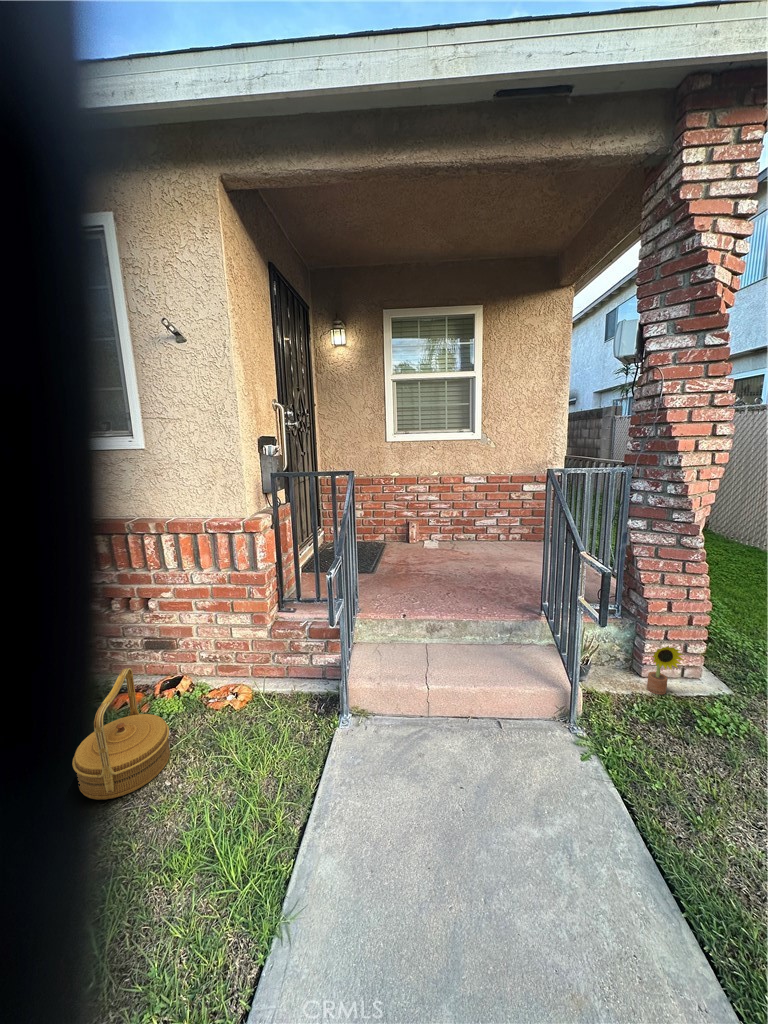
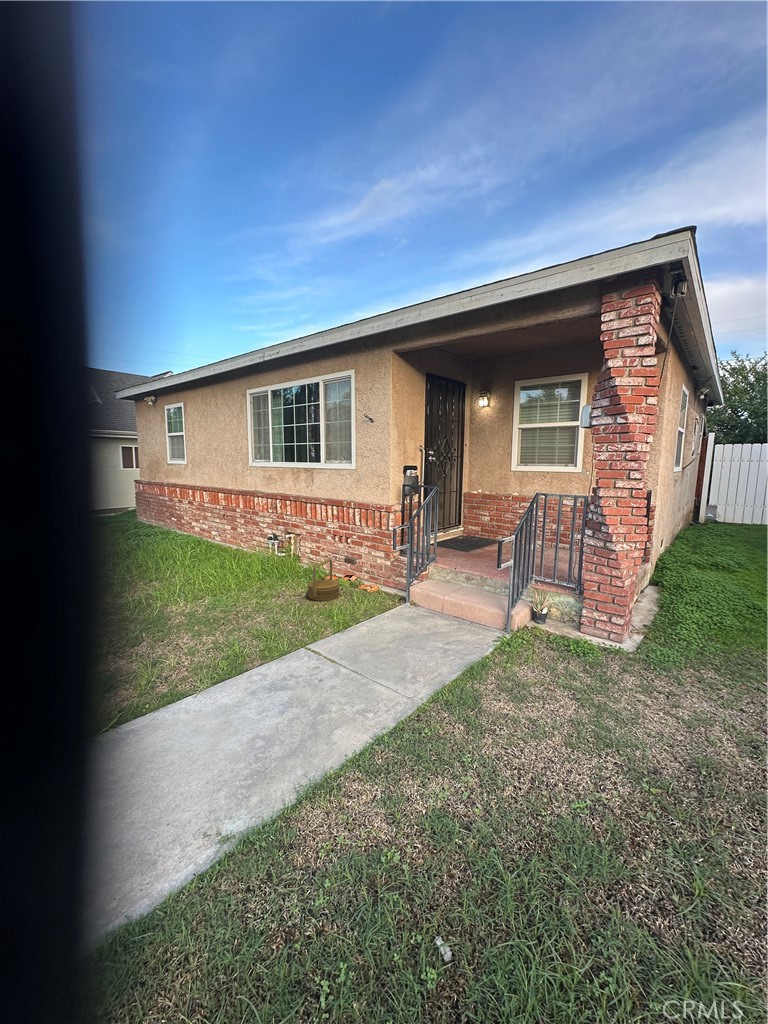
decorative plant: present [647,646,683,695] -> none [572,606,590,640]

